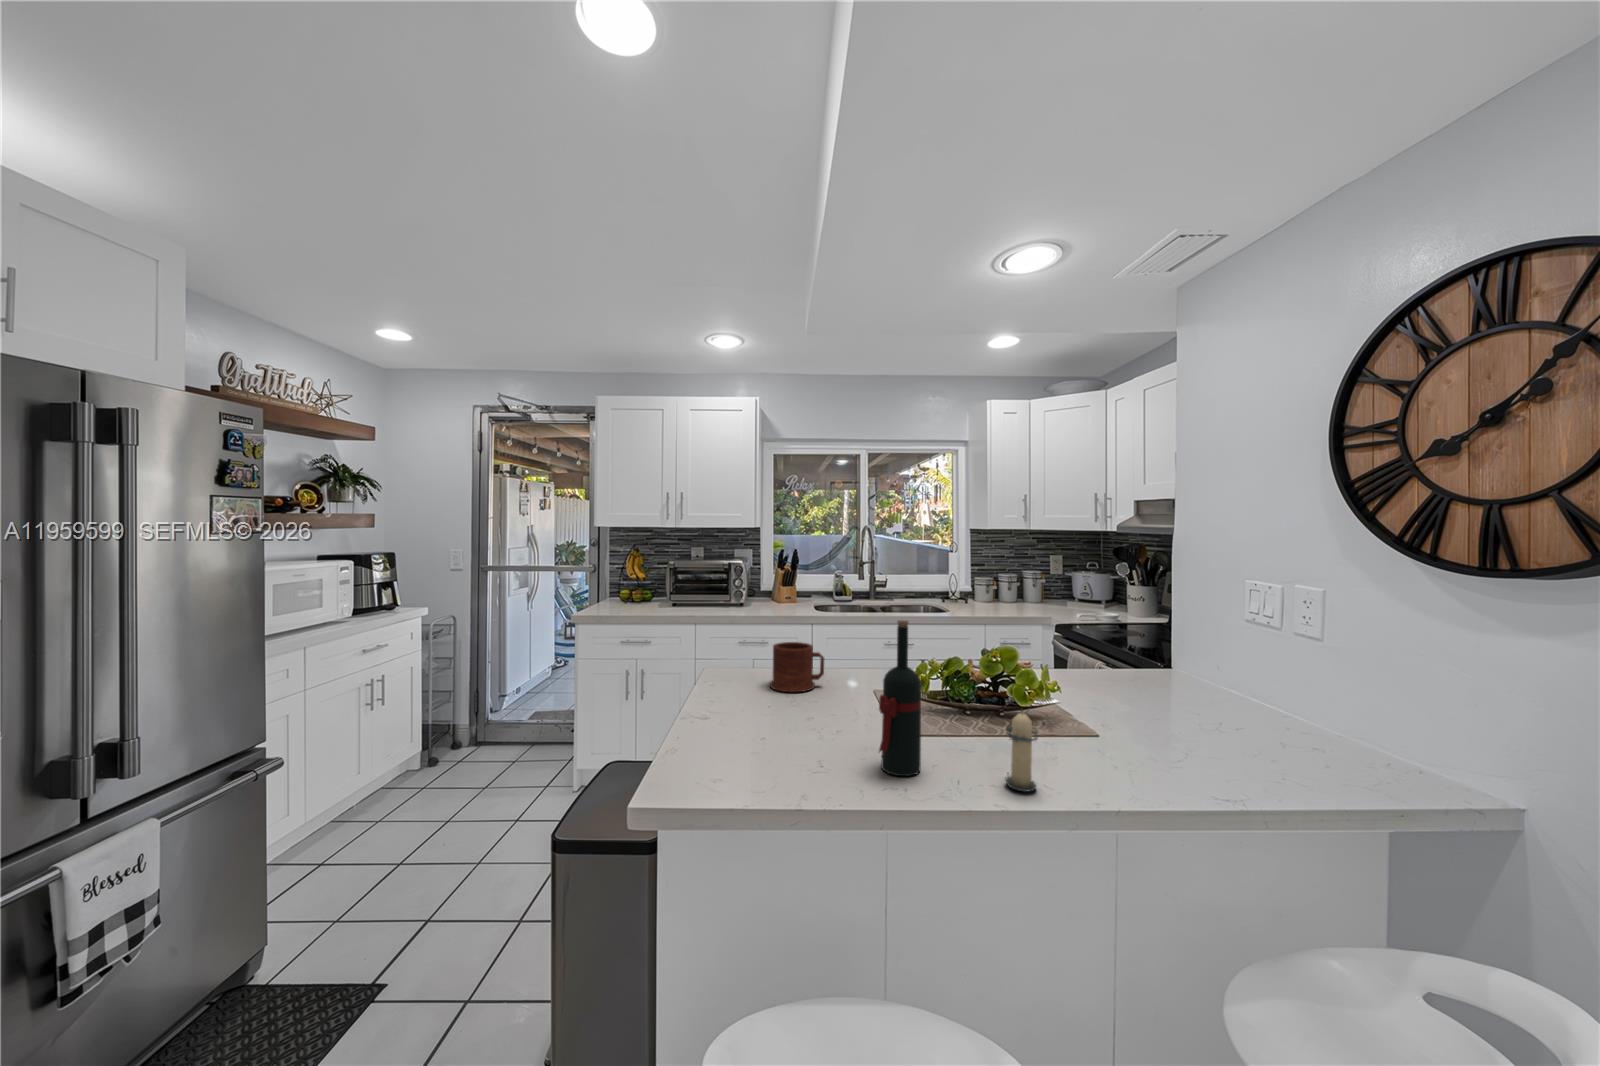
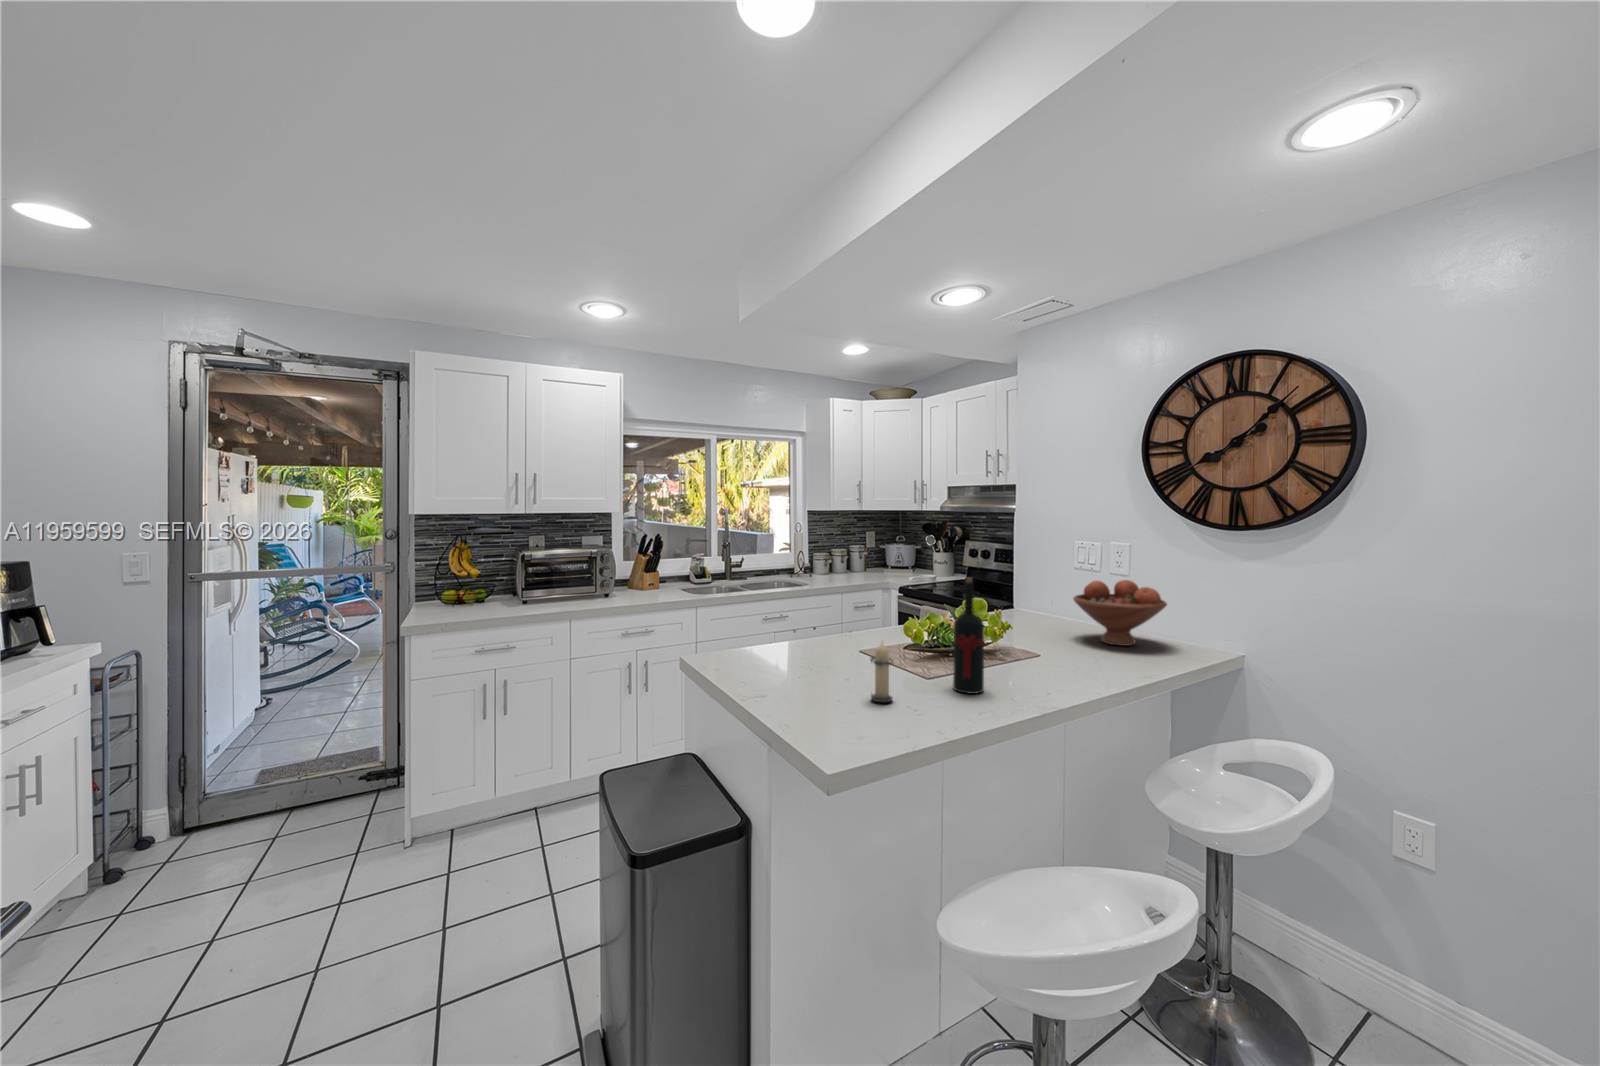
fruit bowl: none [1187,640,1352,748] -> present [1073,580,1167,646]
mug: present [770,642,824,692] -> none [778,612,824,656]
candle: present [1005,712,1038,791] -> present [870,645,893,702]

